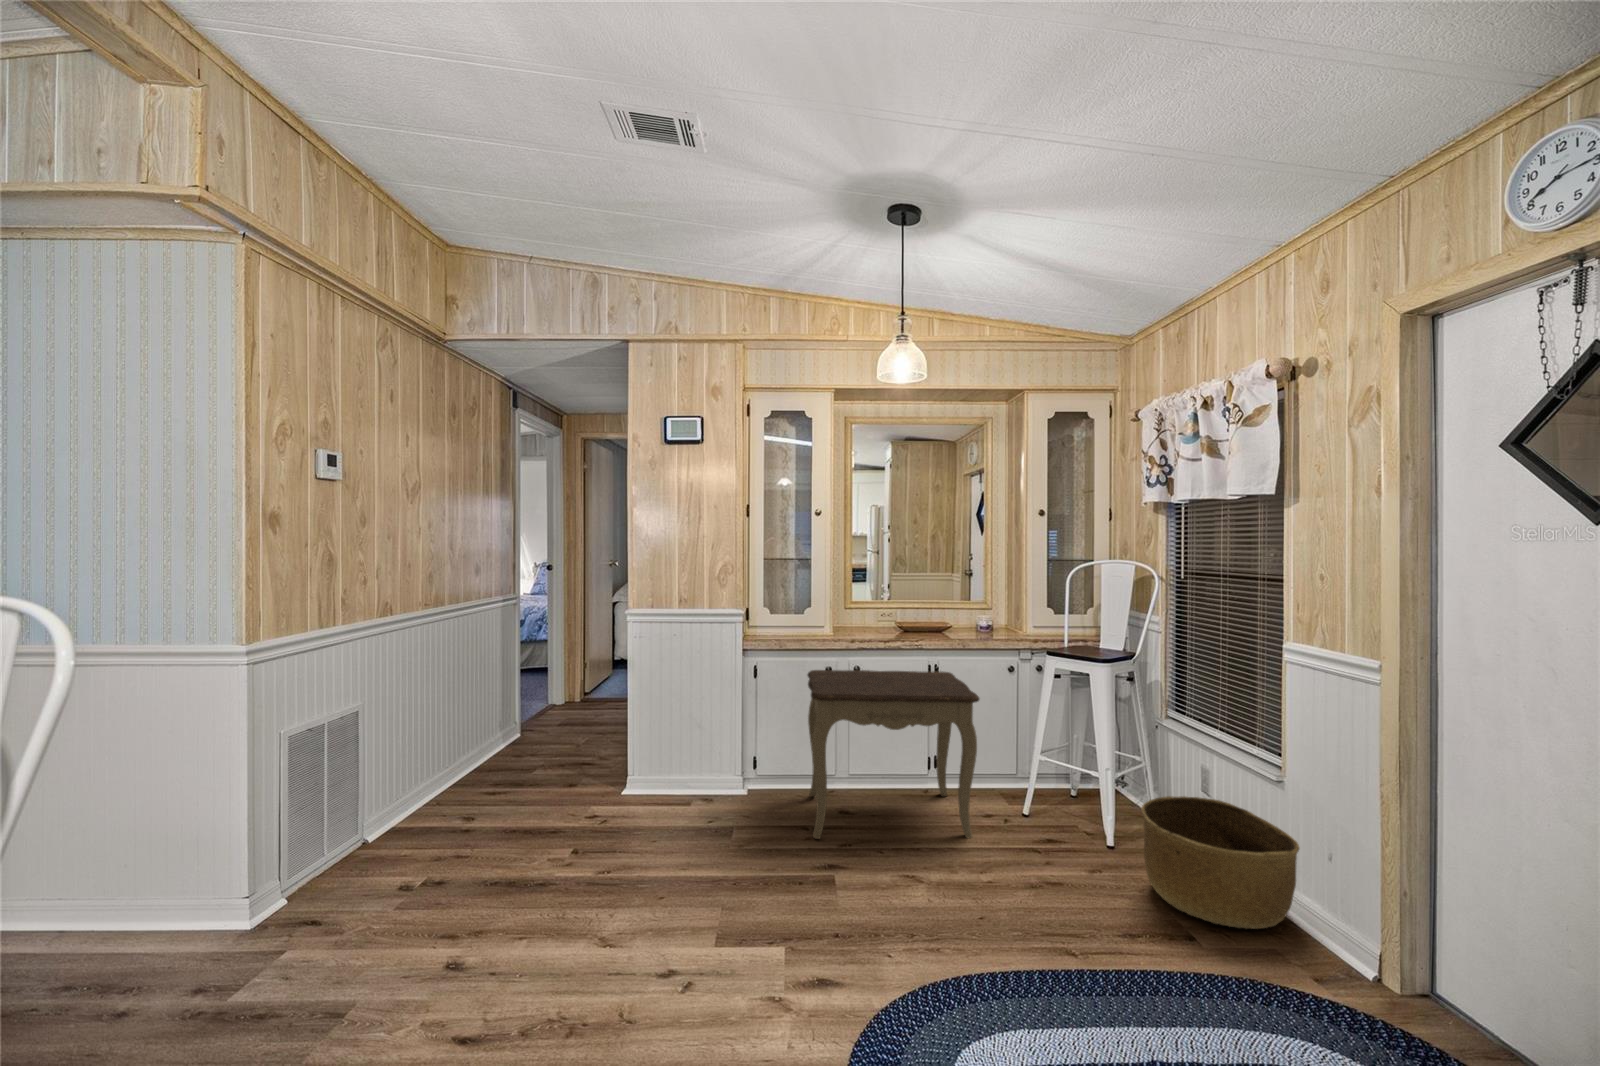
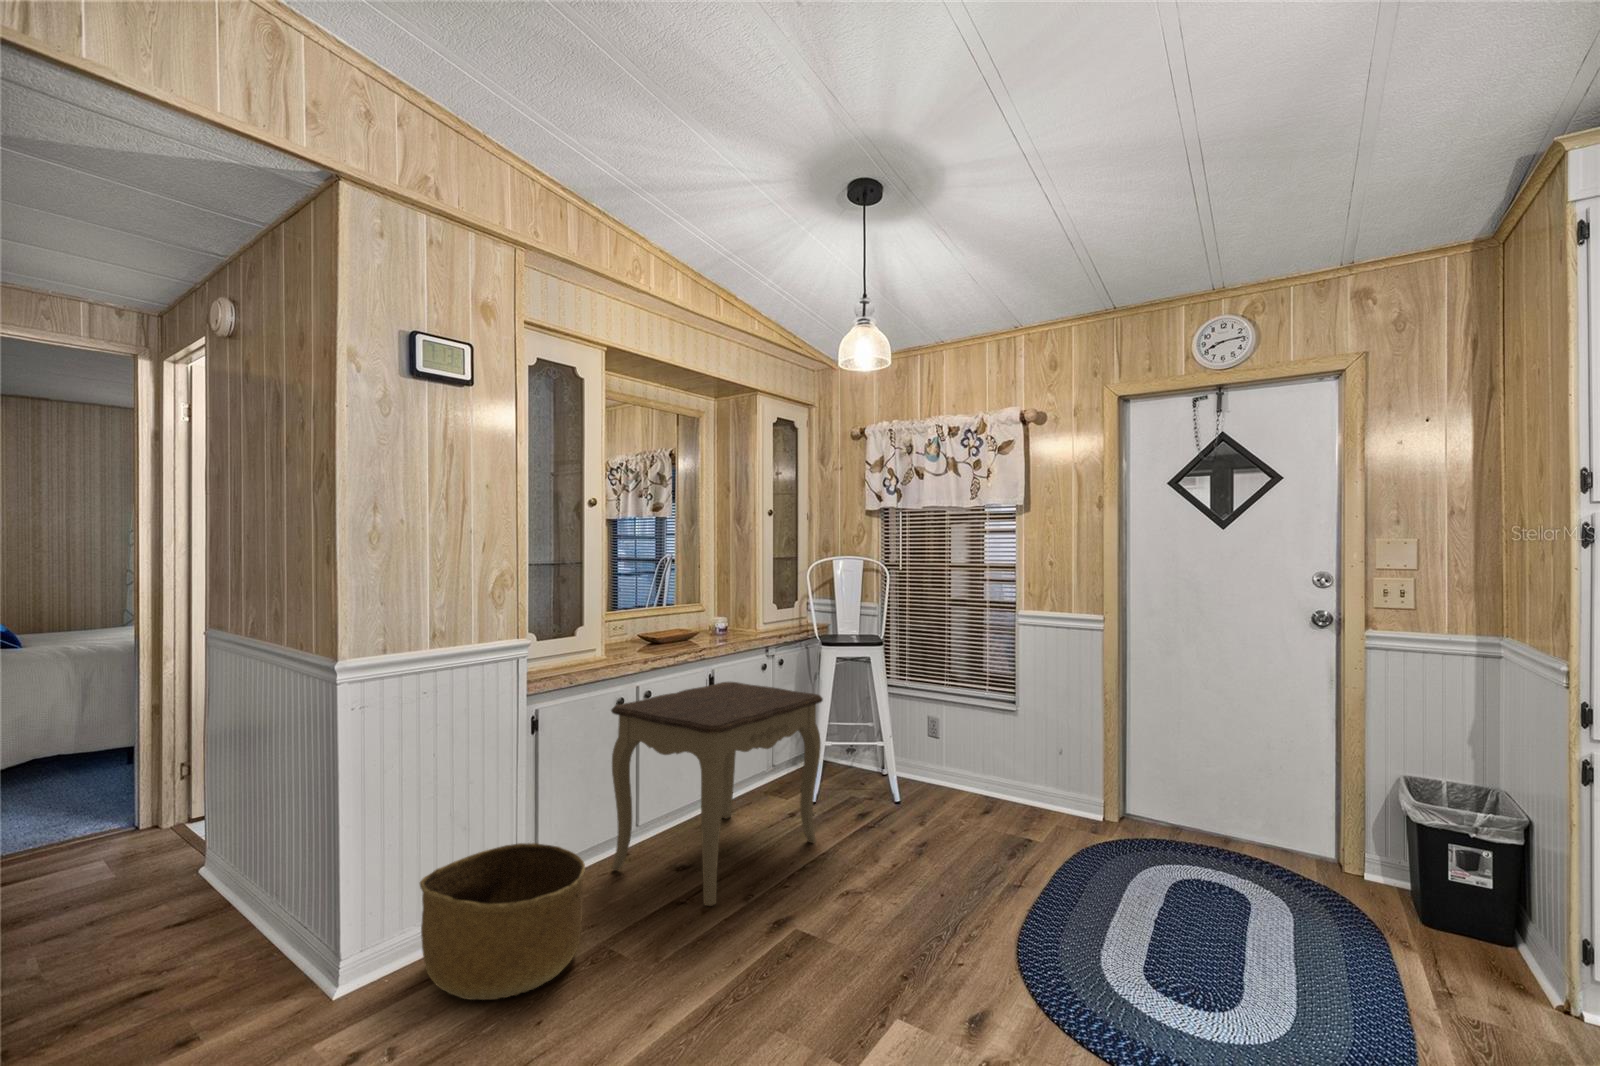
basket: present [1141,796,1299,929] -> present [420,843,585,1000]

